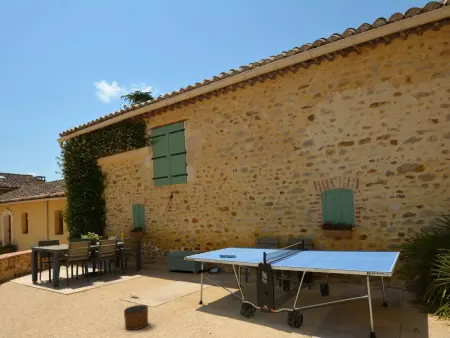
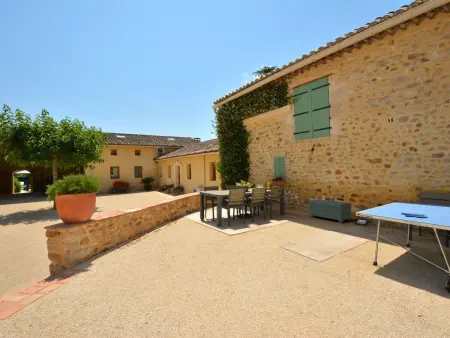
bucket: present [124,296,148,330] -> none [299,247,326,284]

